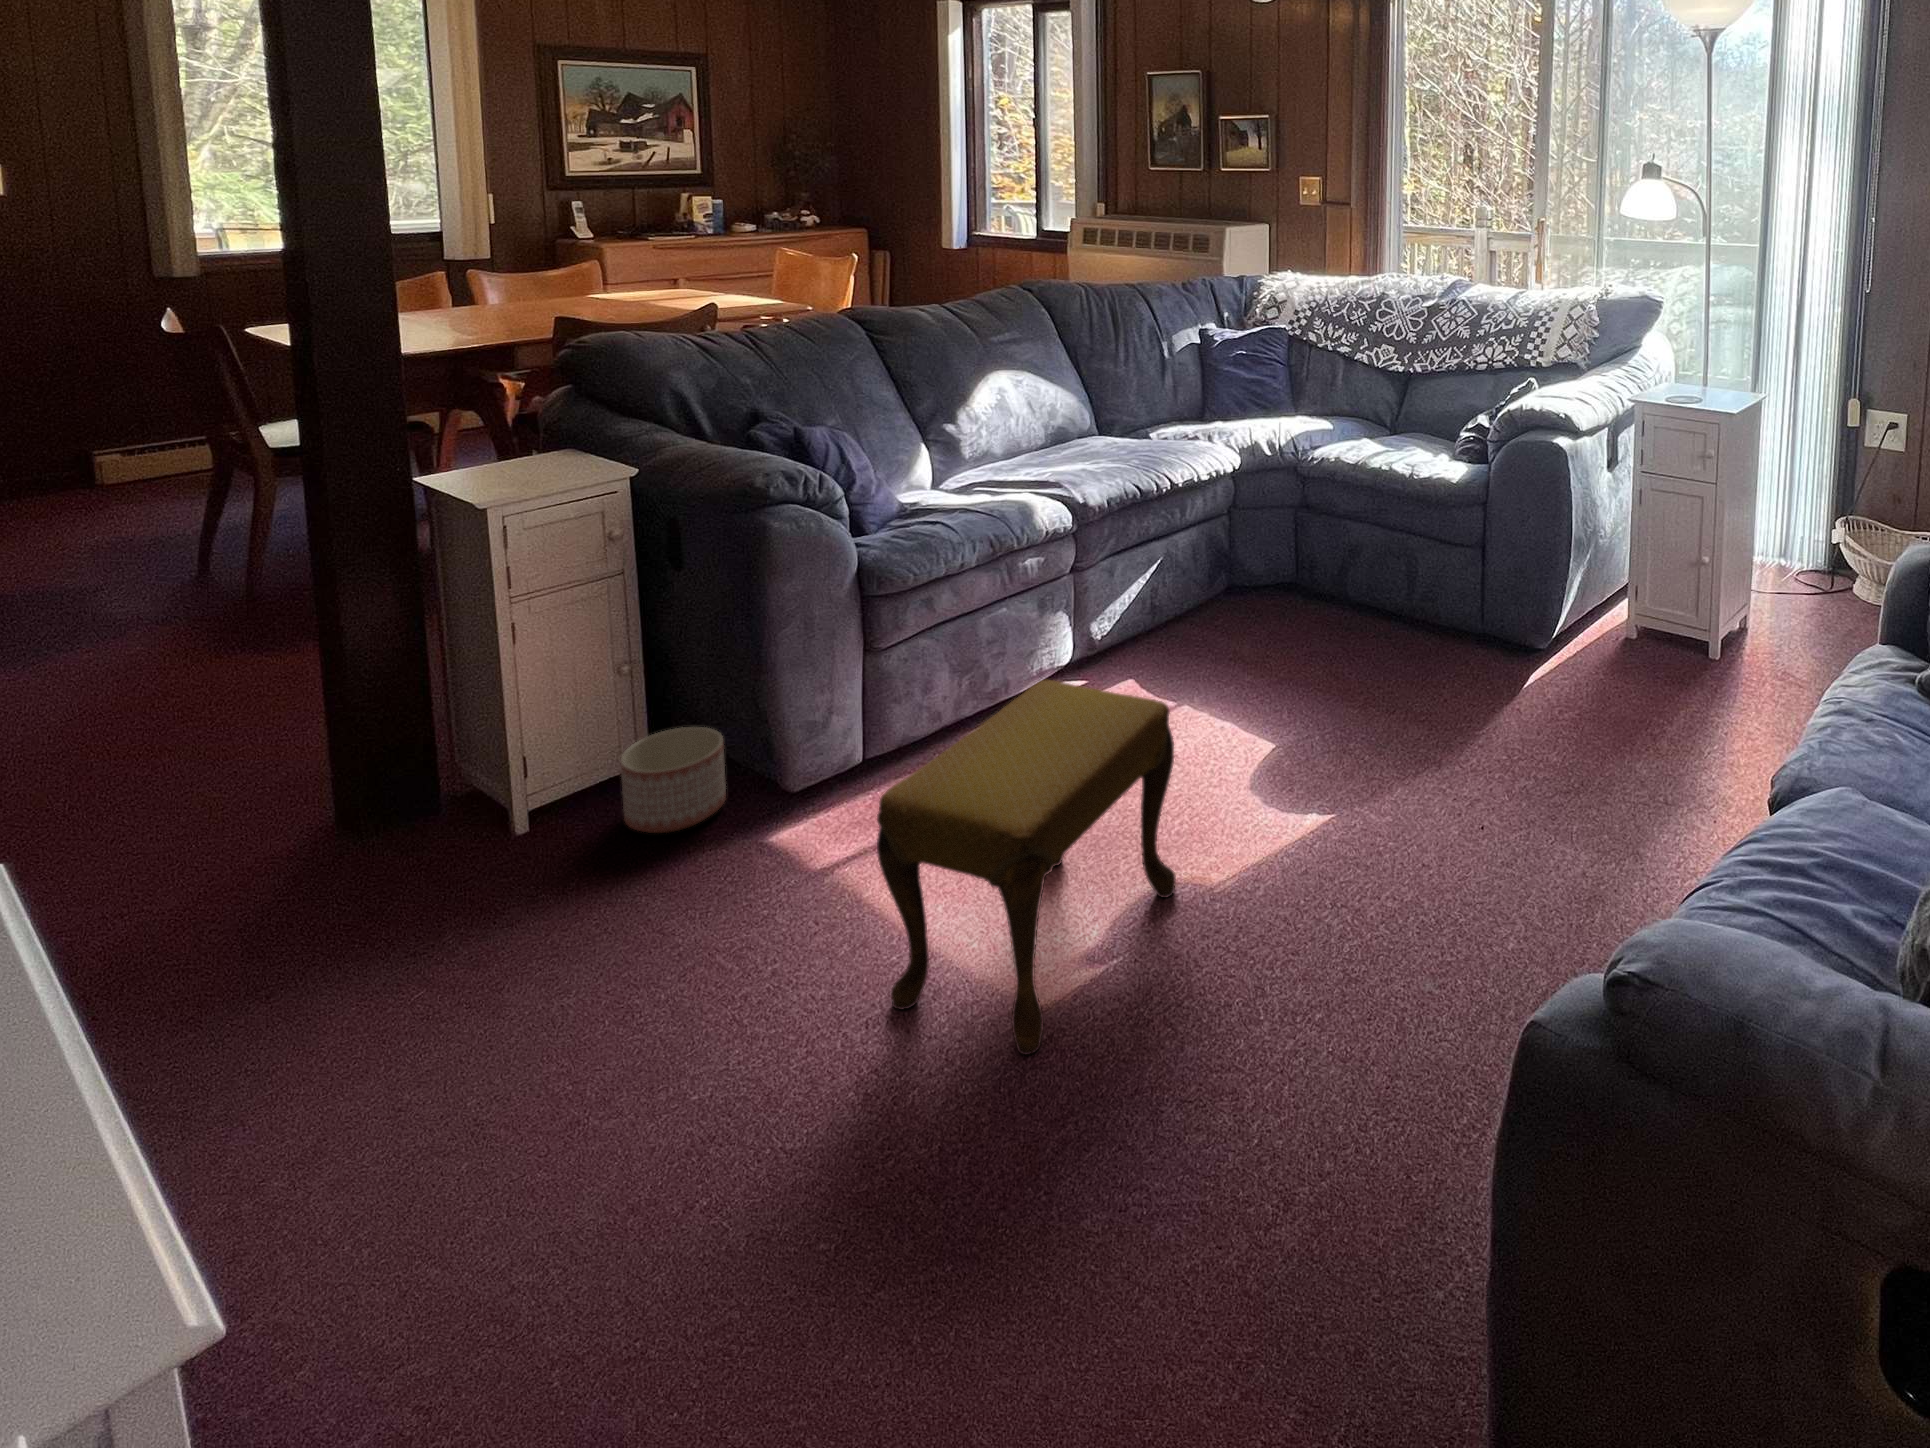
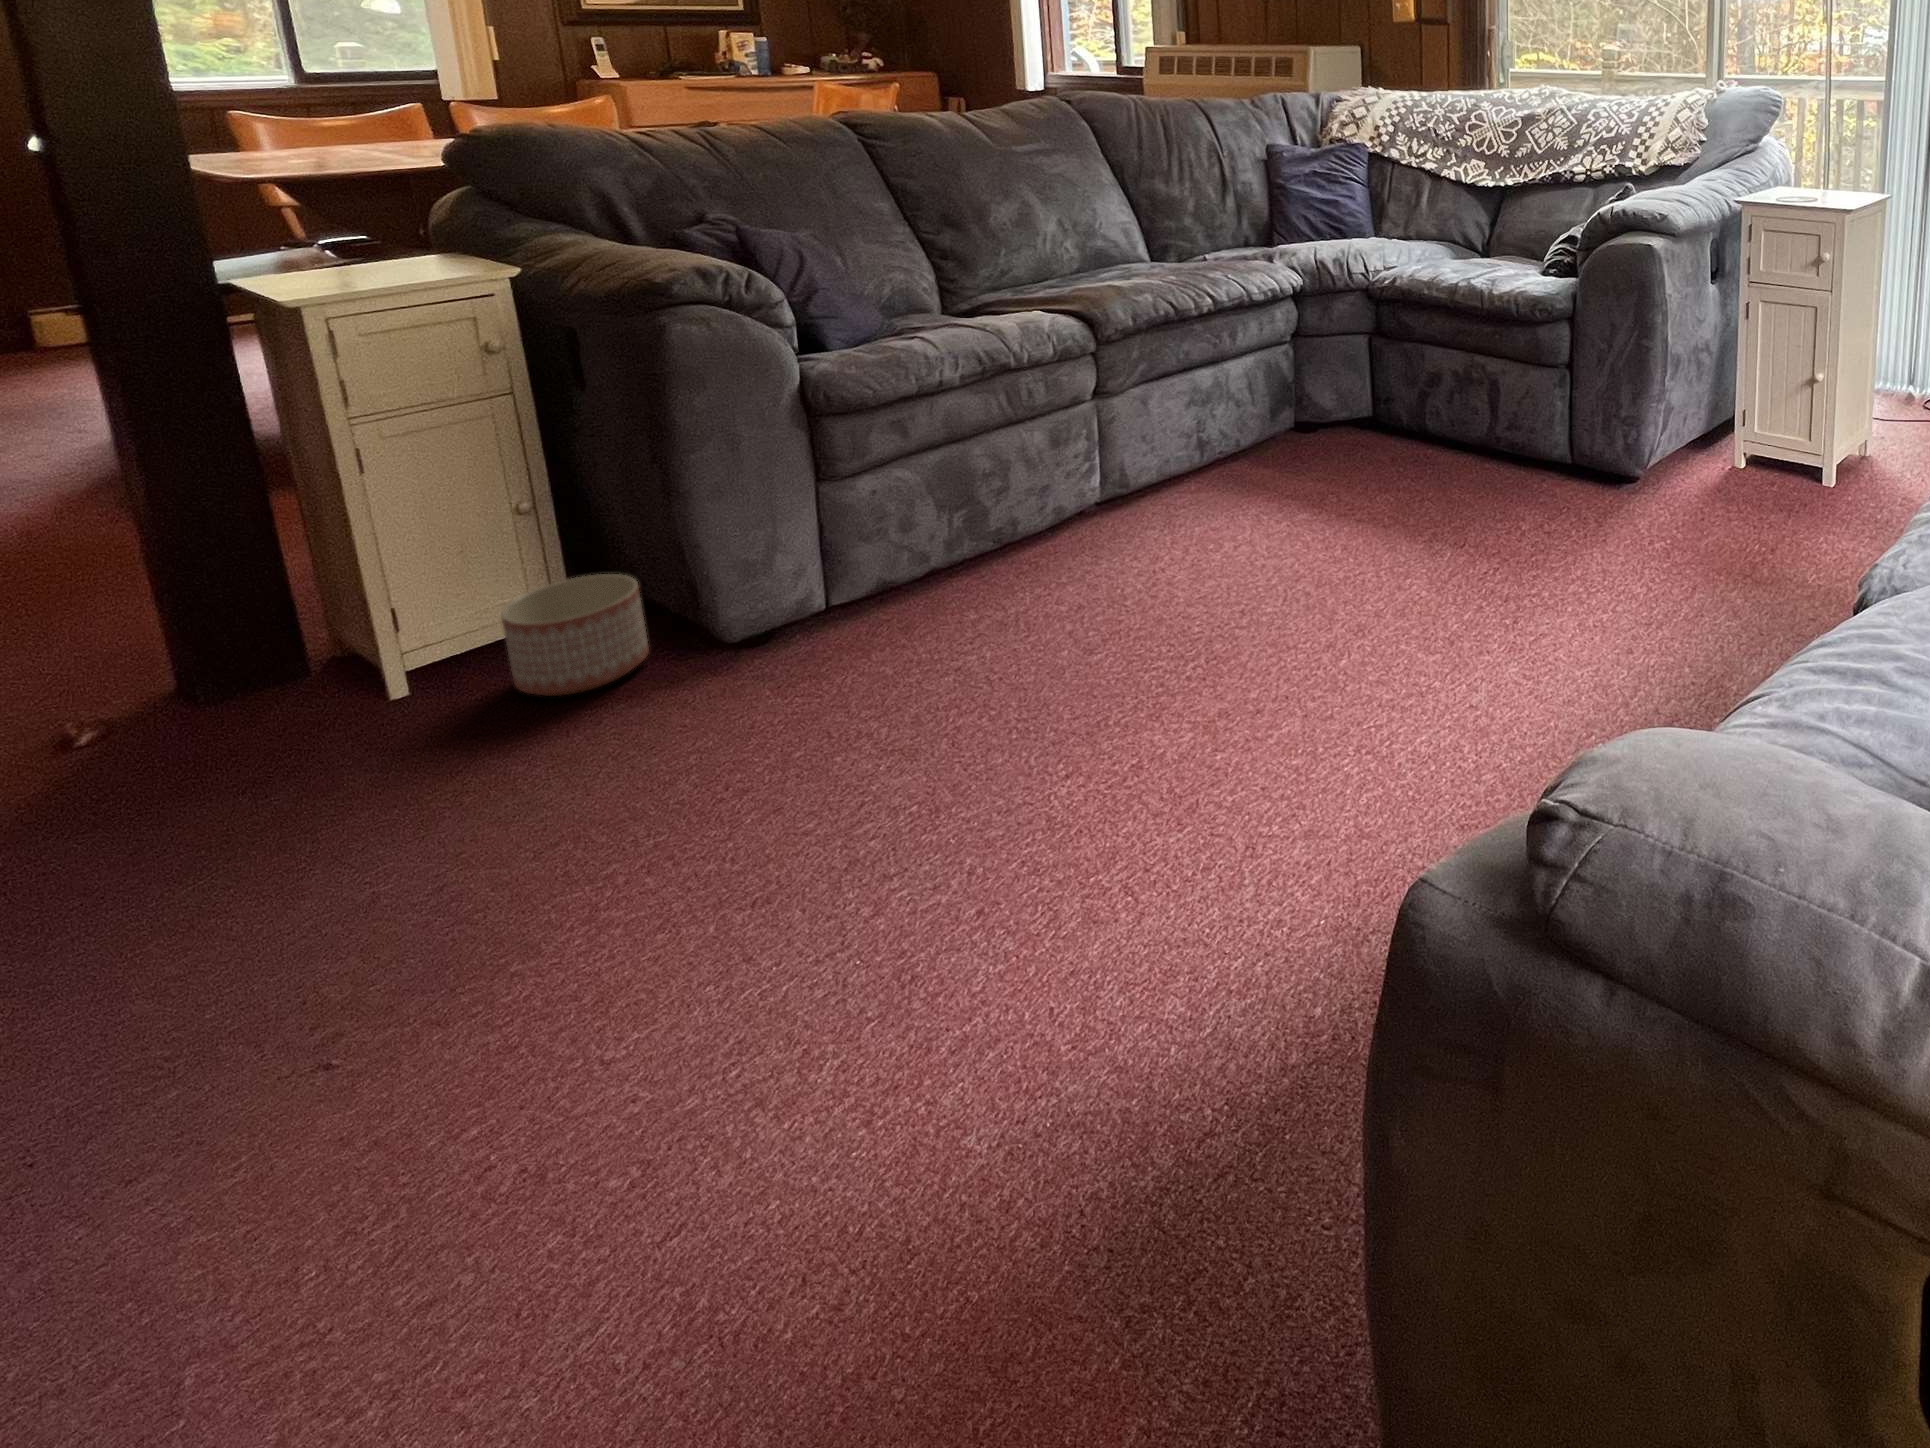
footstool: present [877,680,1176,1055] -> none [737,501,1167,938]

